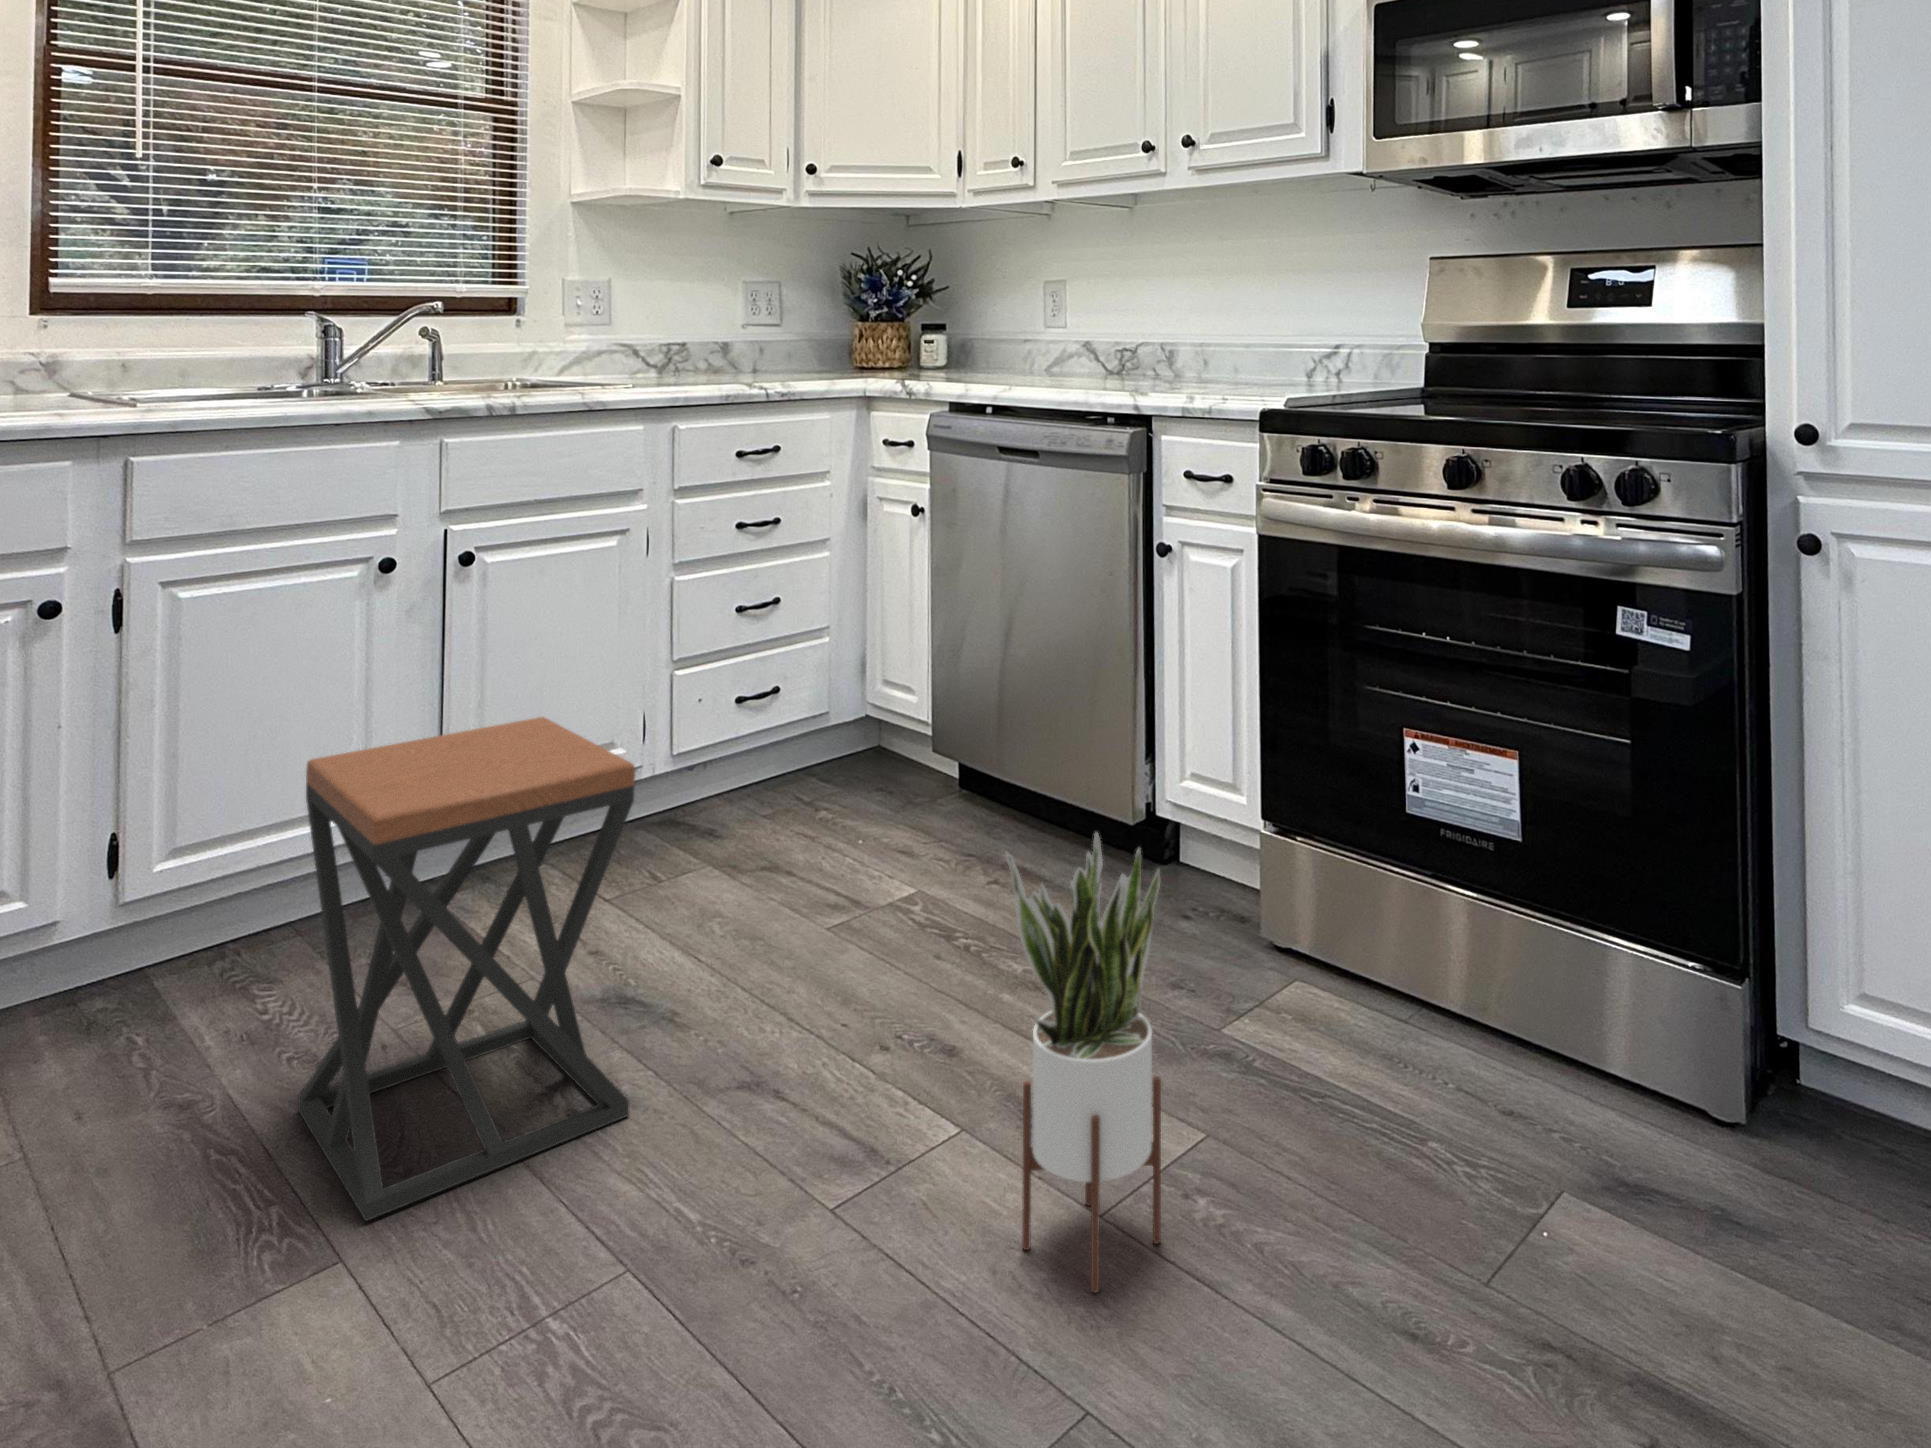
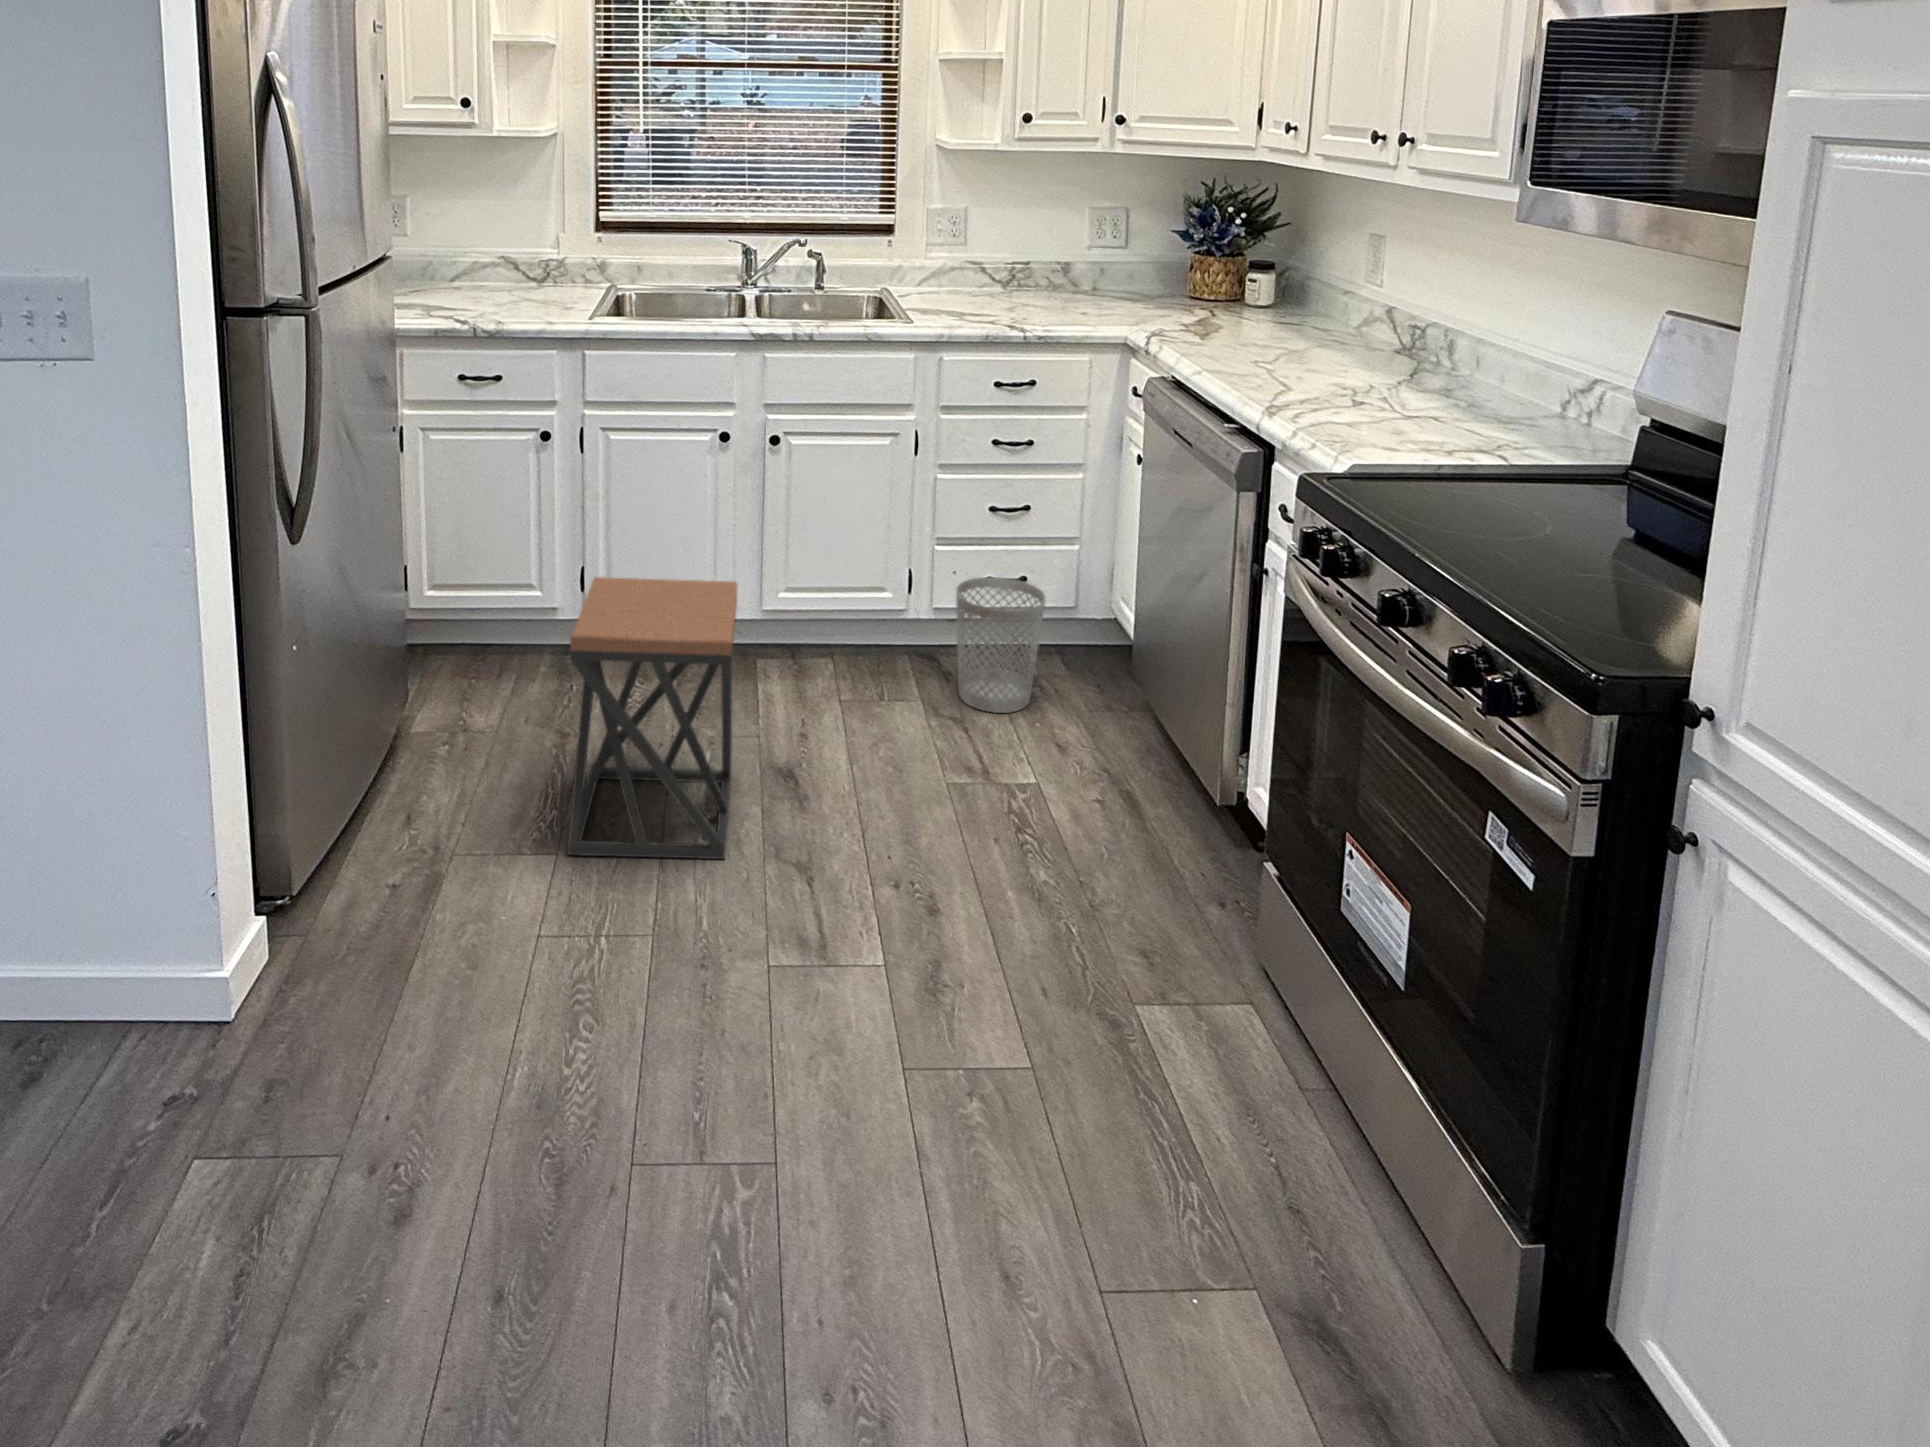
wastebasket: none [735,686,848,853] -> present [956,577,1046,713]
potted plant: present [1005,832,1161,1292] -> none [827,805,959,1121]

